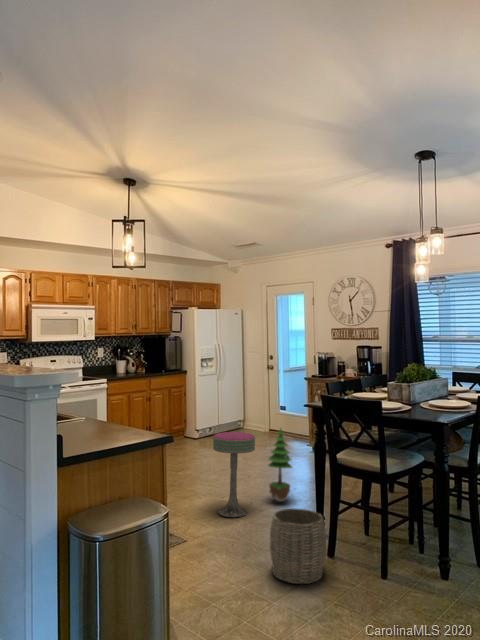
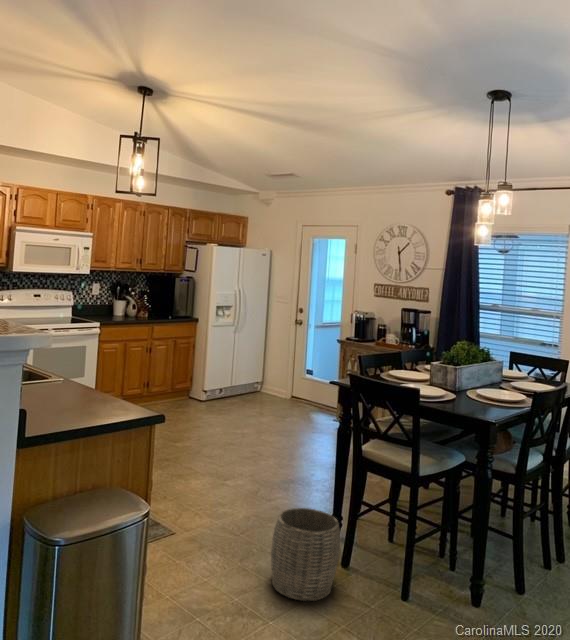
potted tree: present [268,429,292,502] -> none [280,402,311,489]
bar stool: present [213,432,255,517] -> none [217,403,268,504]

